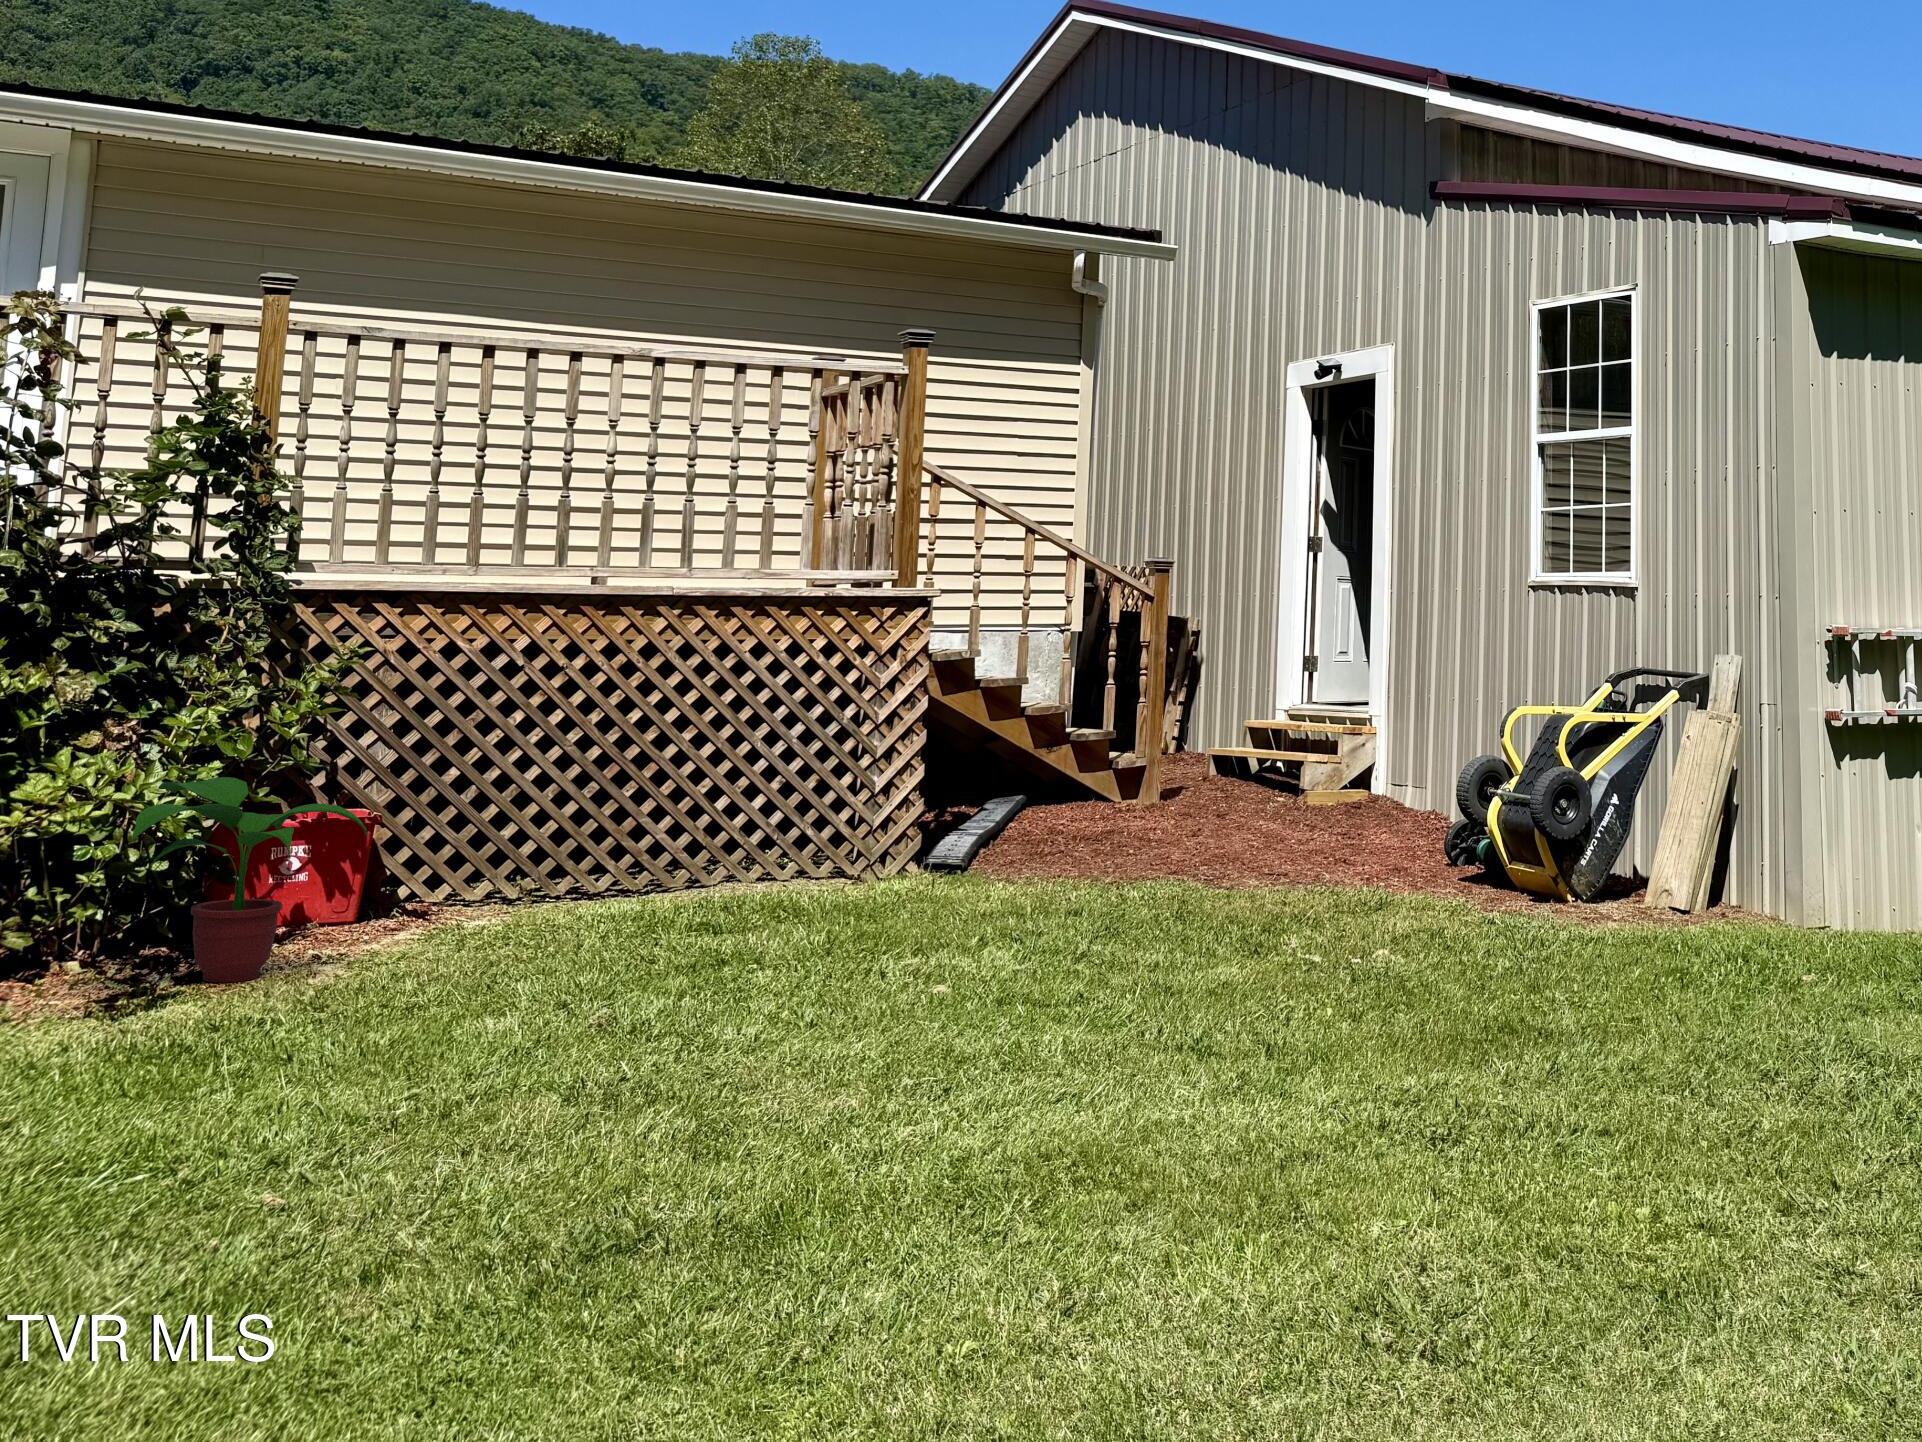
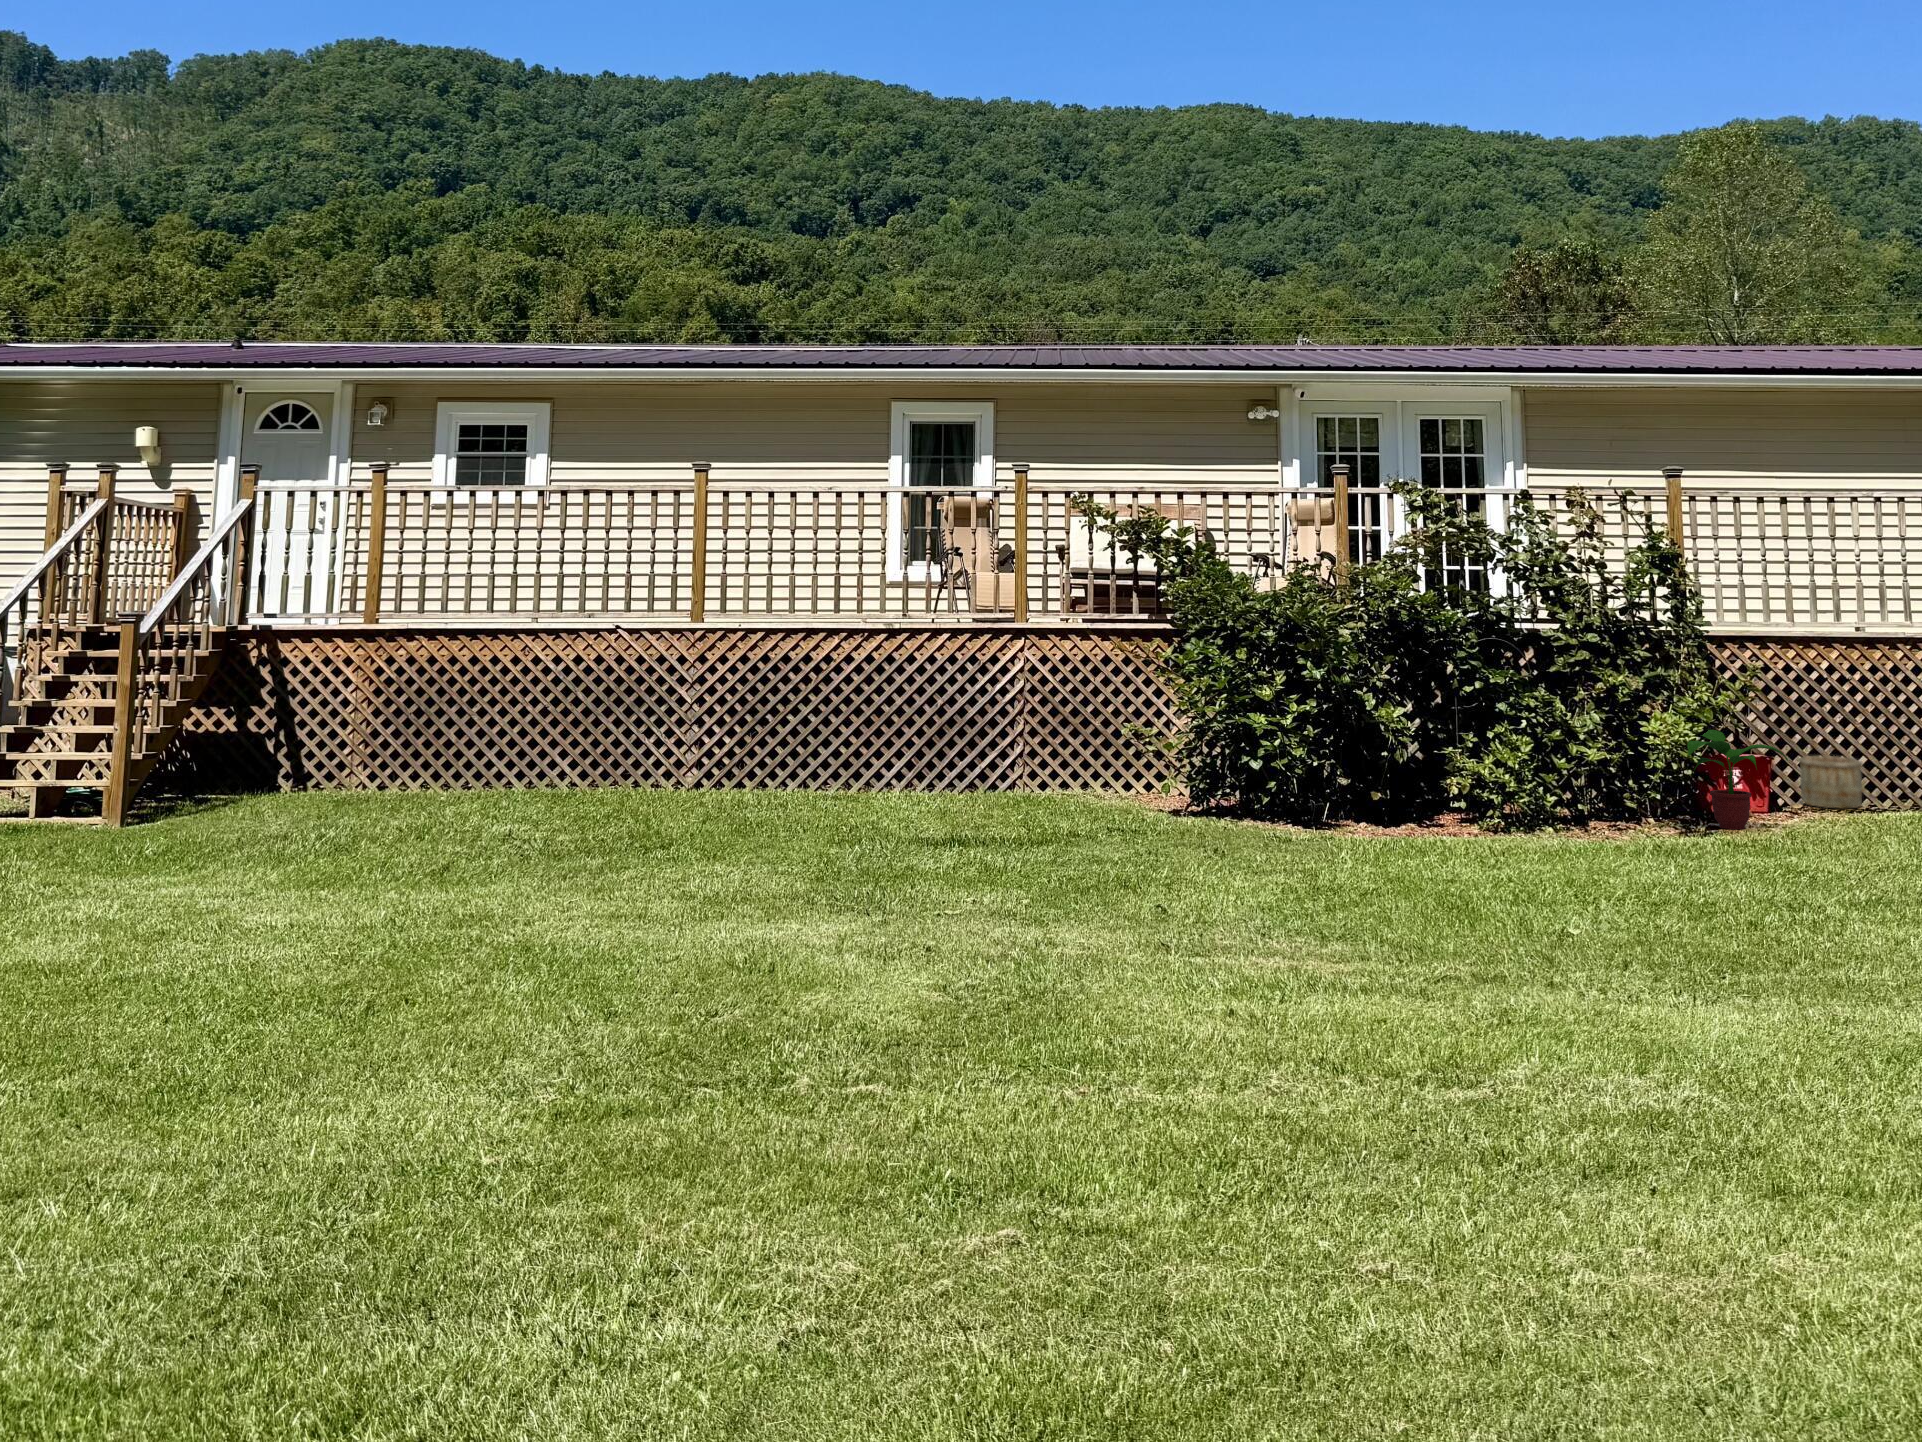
wooden bucket: none [444,806,564,904] -> present [1799,756,1863,809]

